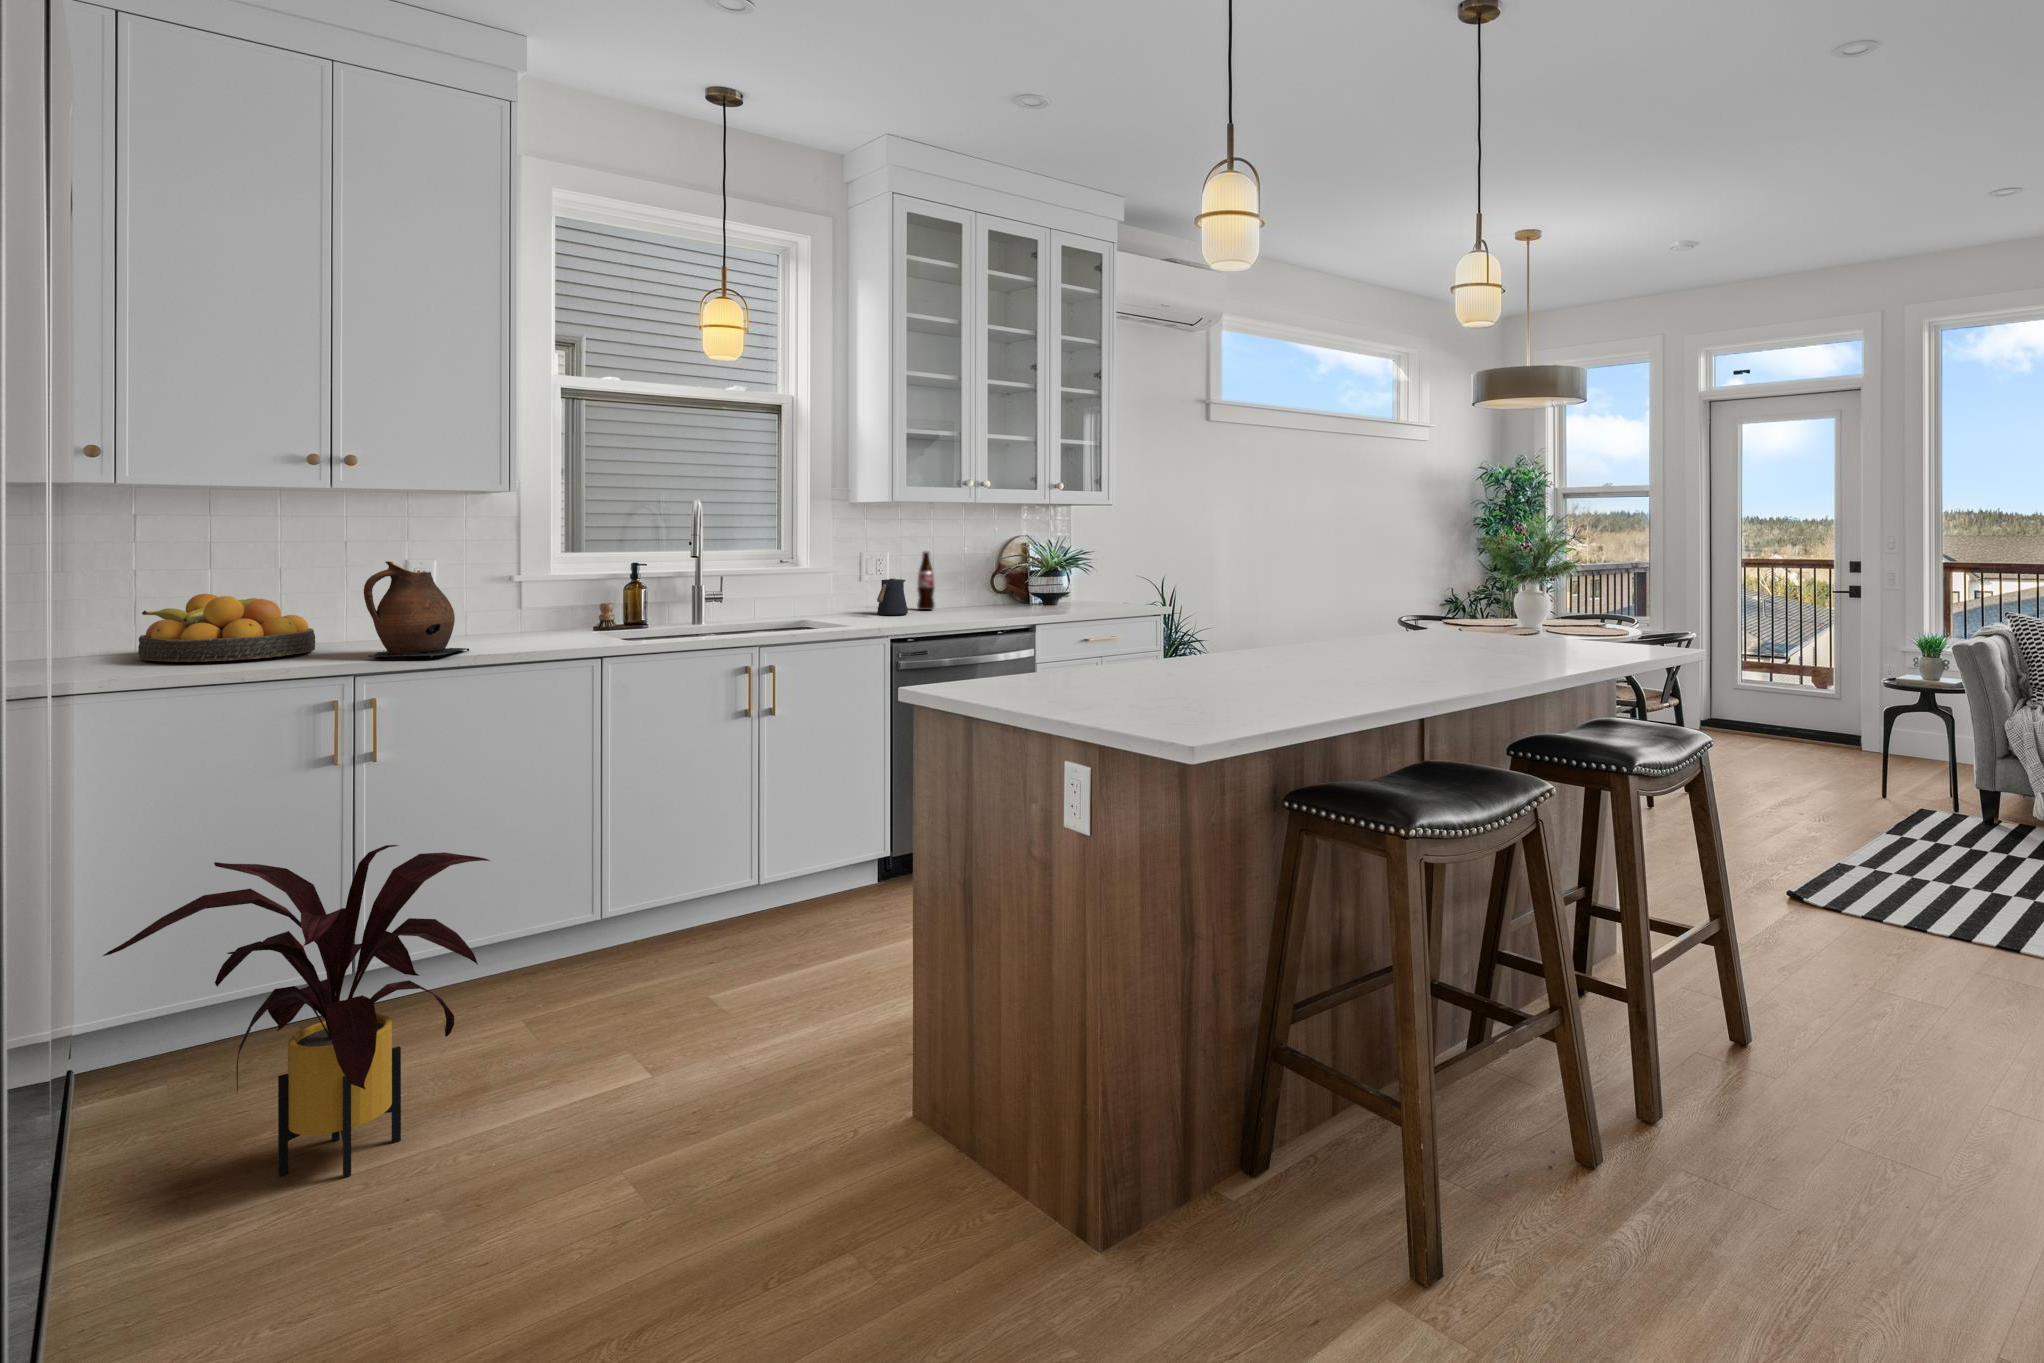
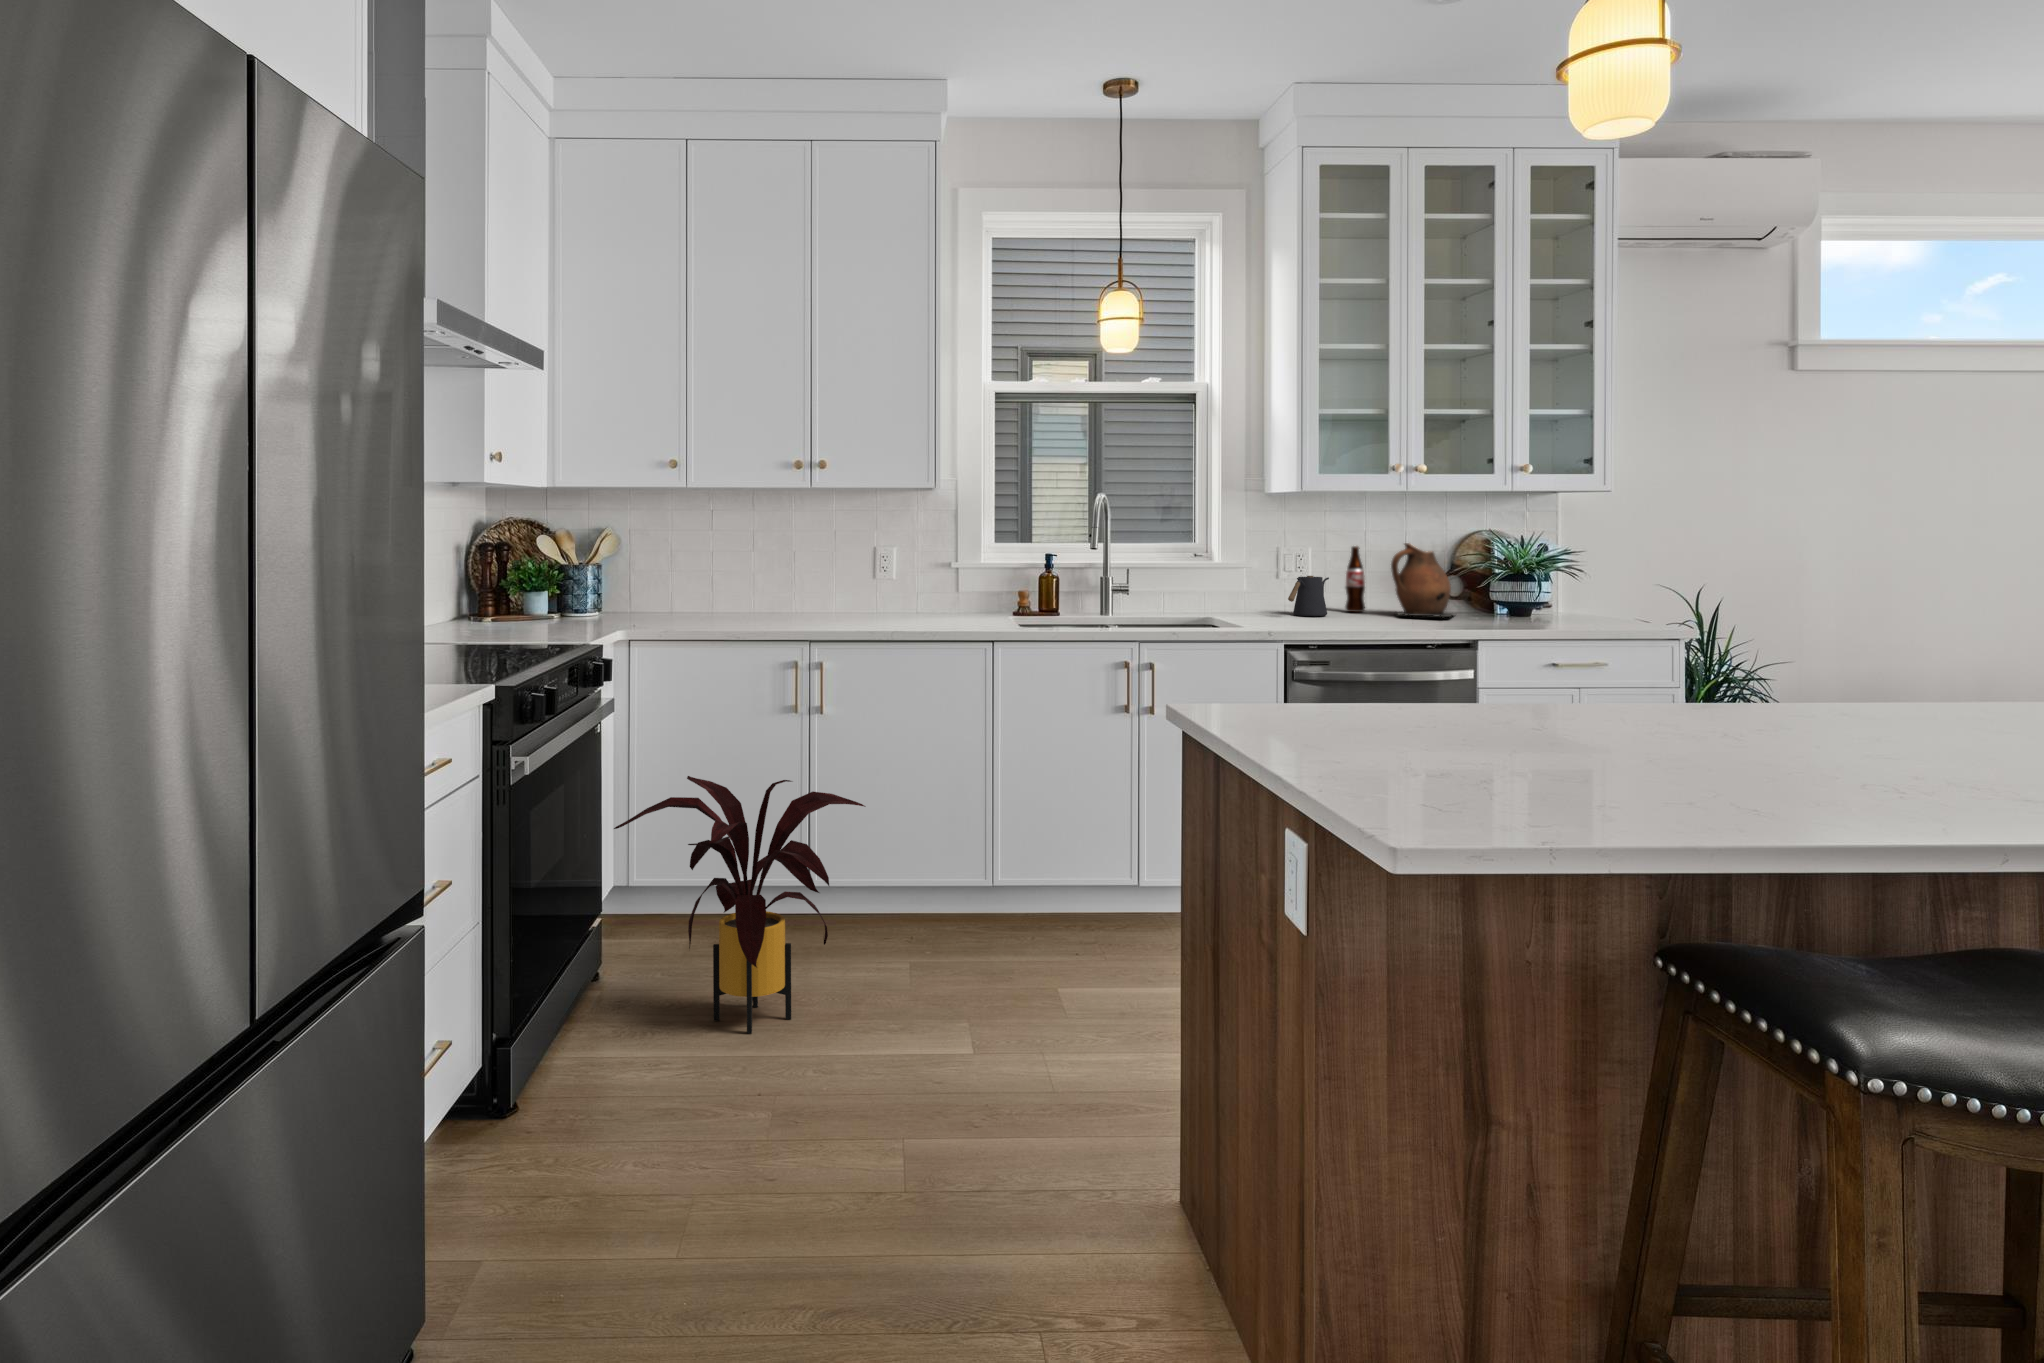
ceramic pitcher: present [364,561,469,657] -> present [1391,543,1456,617]
fruit bowl: present [138,594,316,662] -> none [689,574,796,626]

